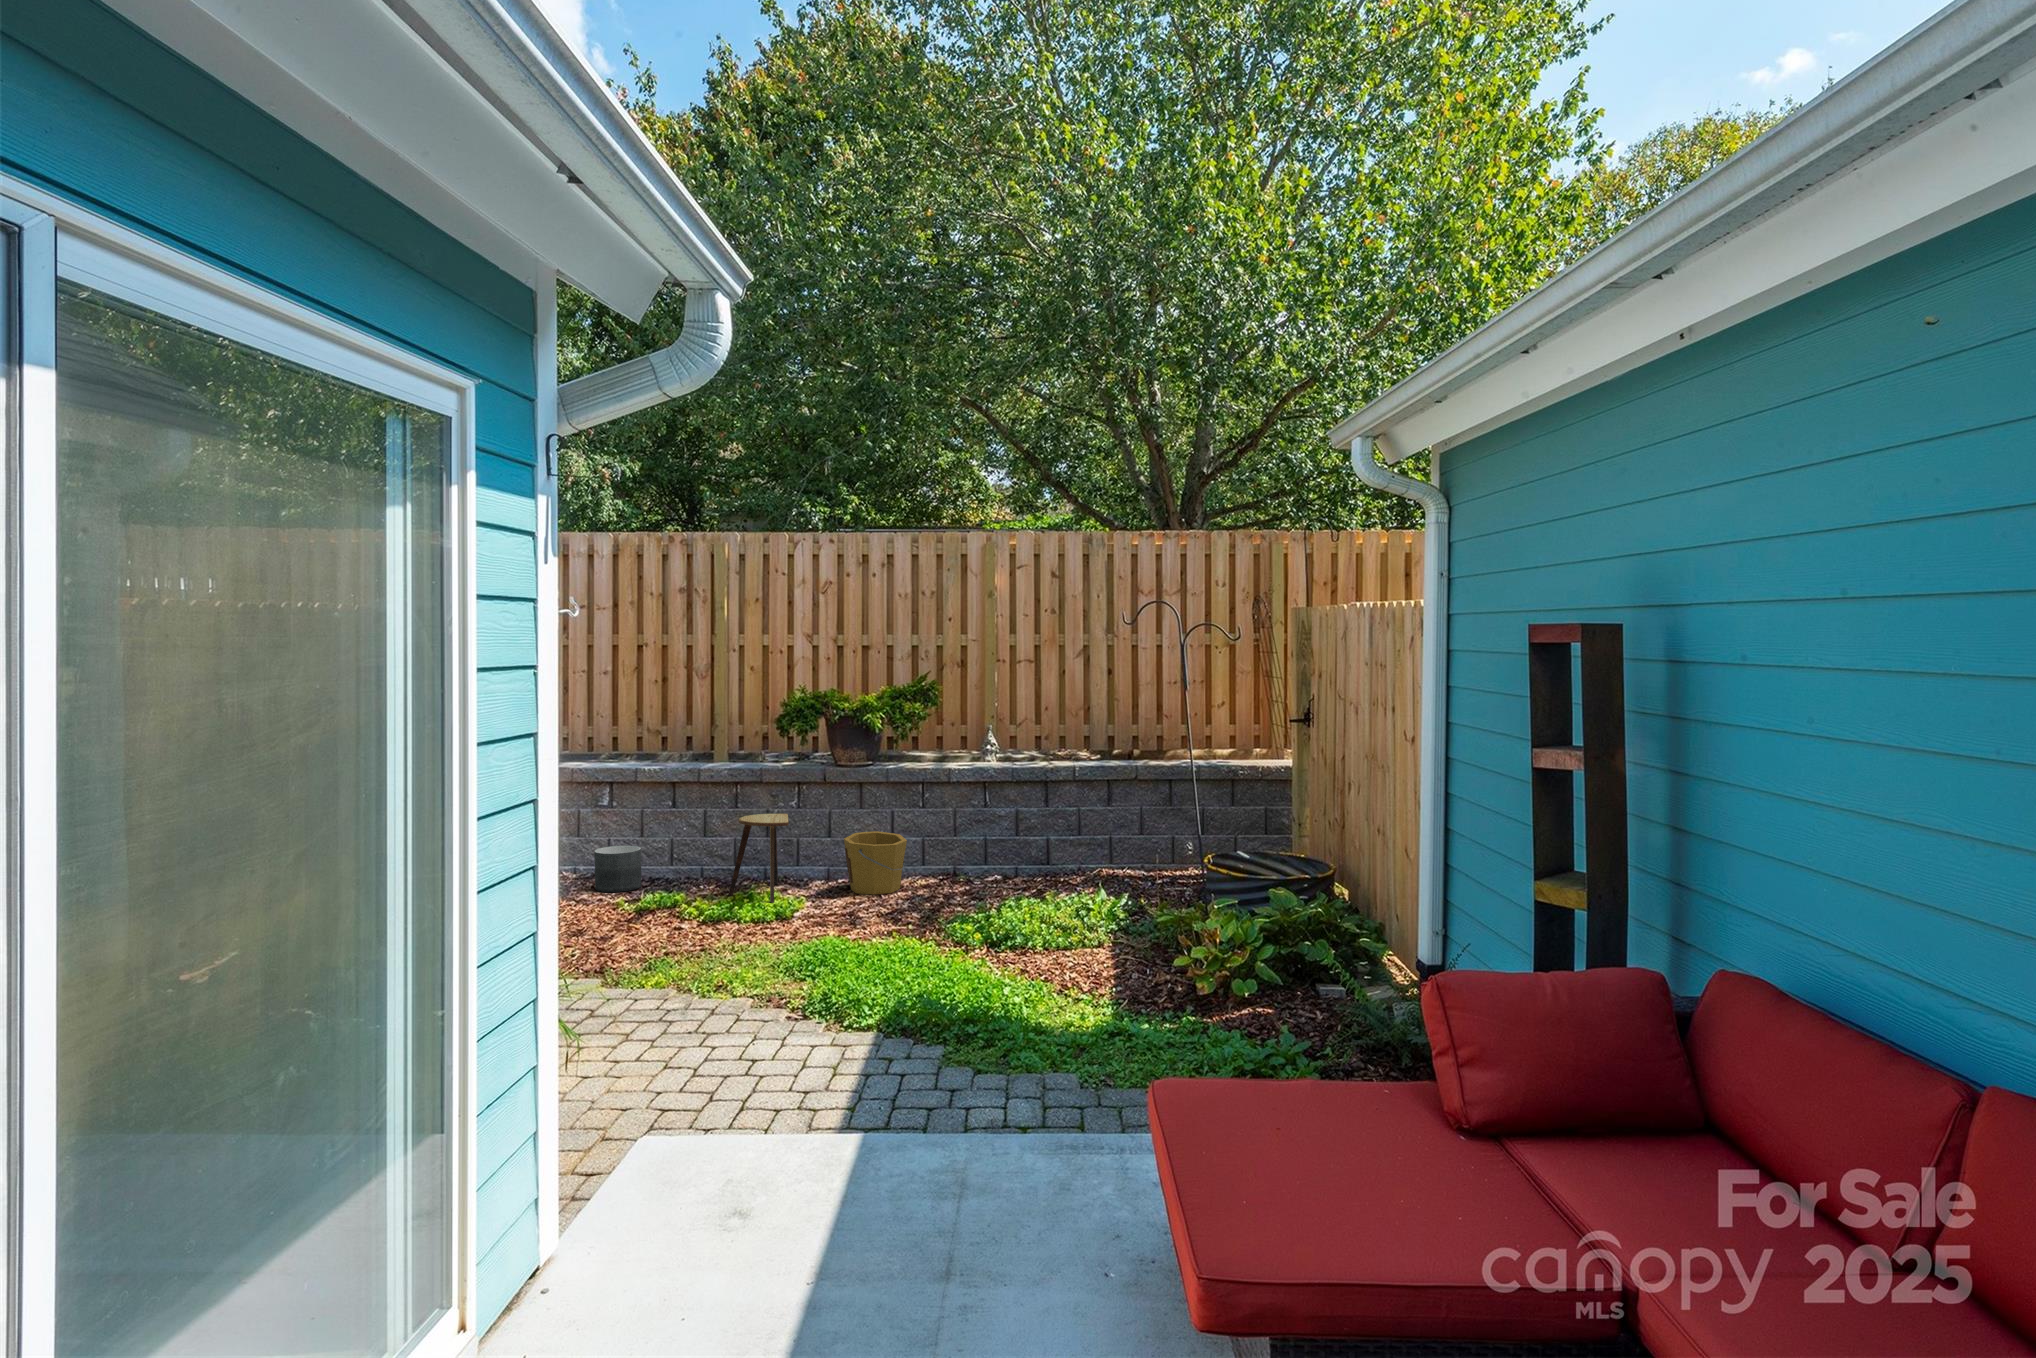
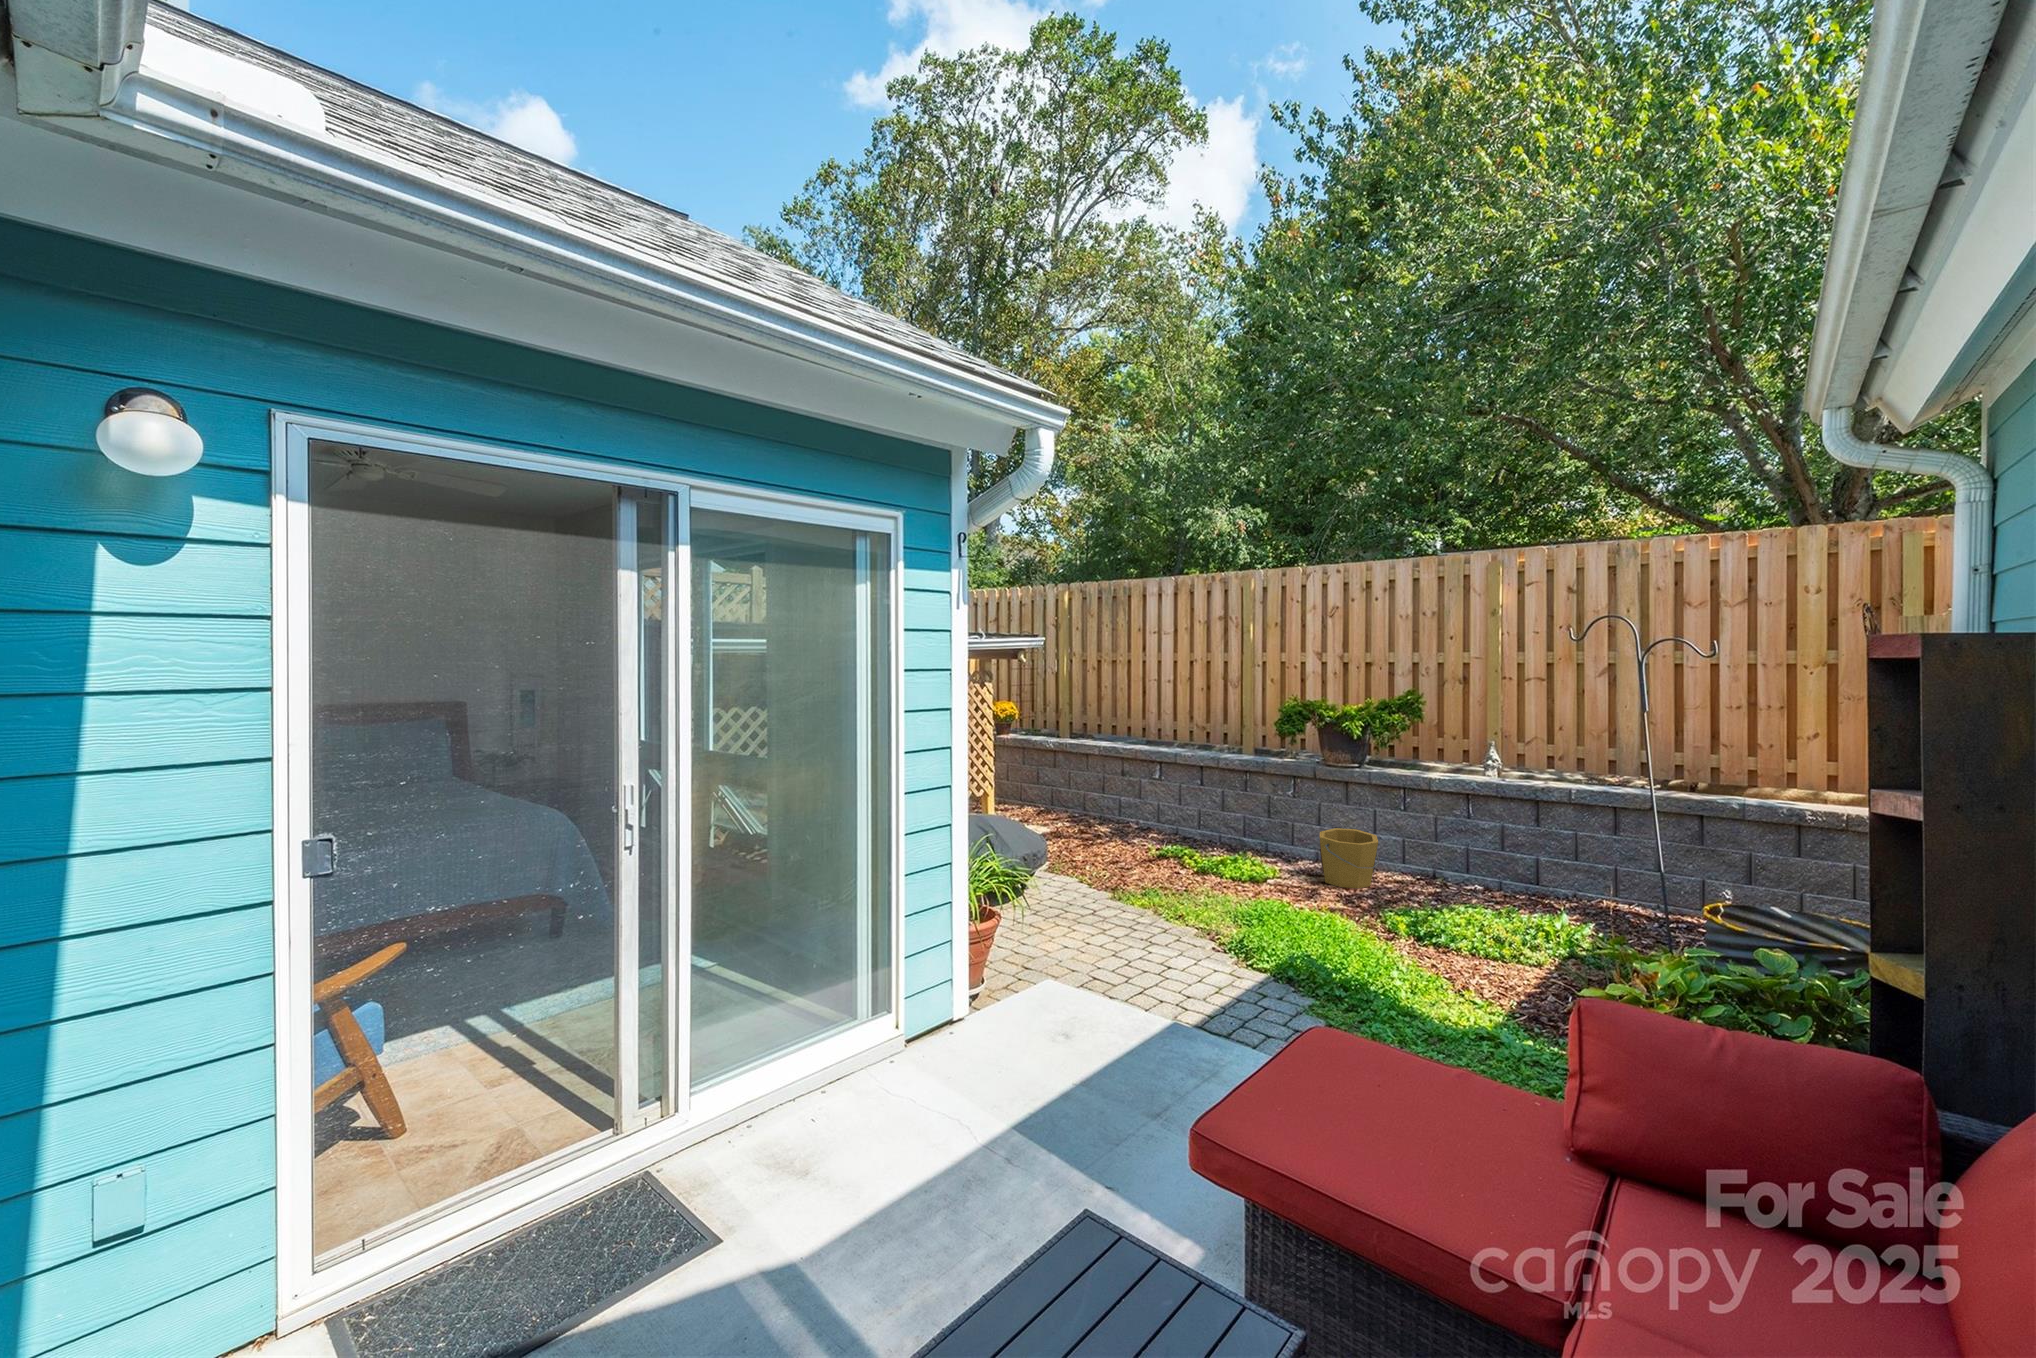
stool: present [729,814,789,902] -> none [1221,801,1277,877]
planter: present [594,846,641,892] -> none [1138,812,1172,848]

